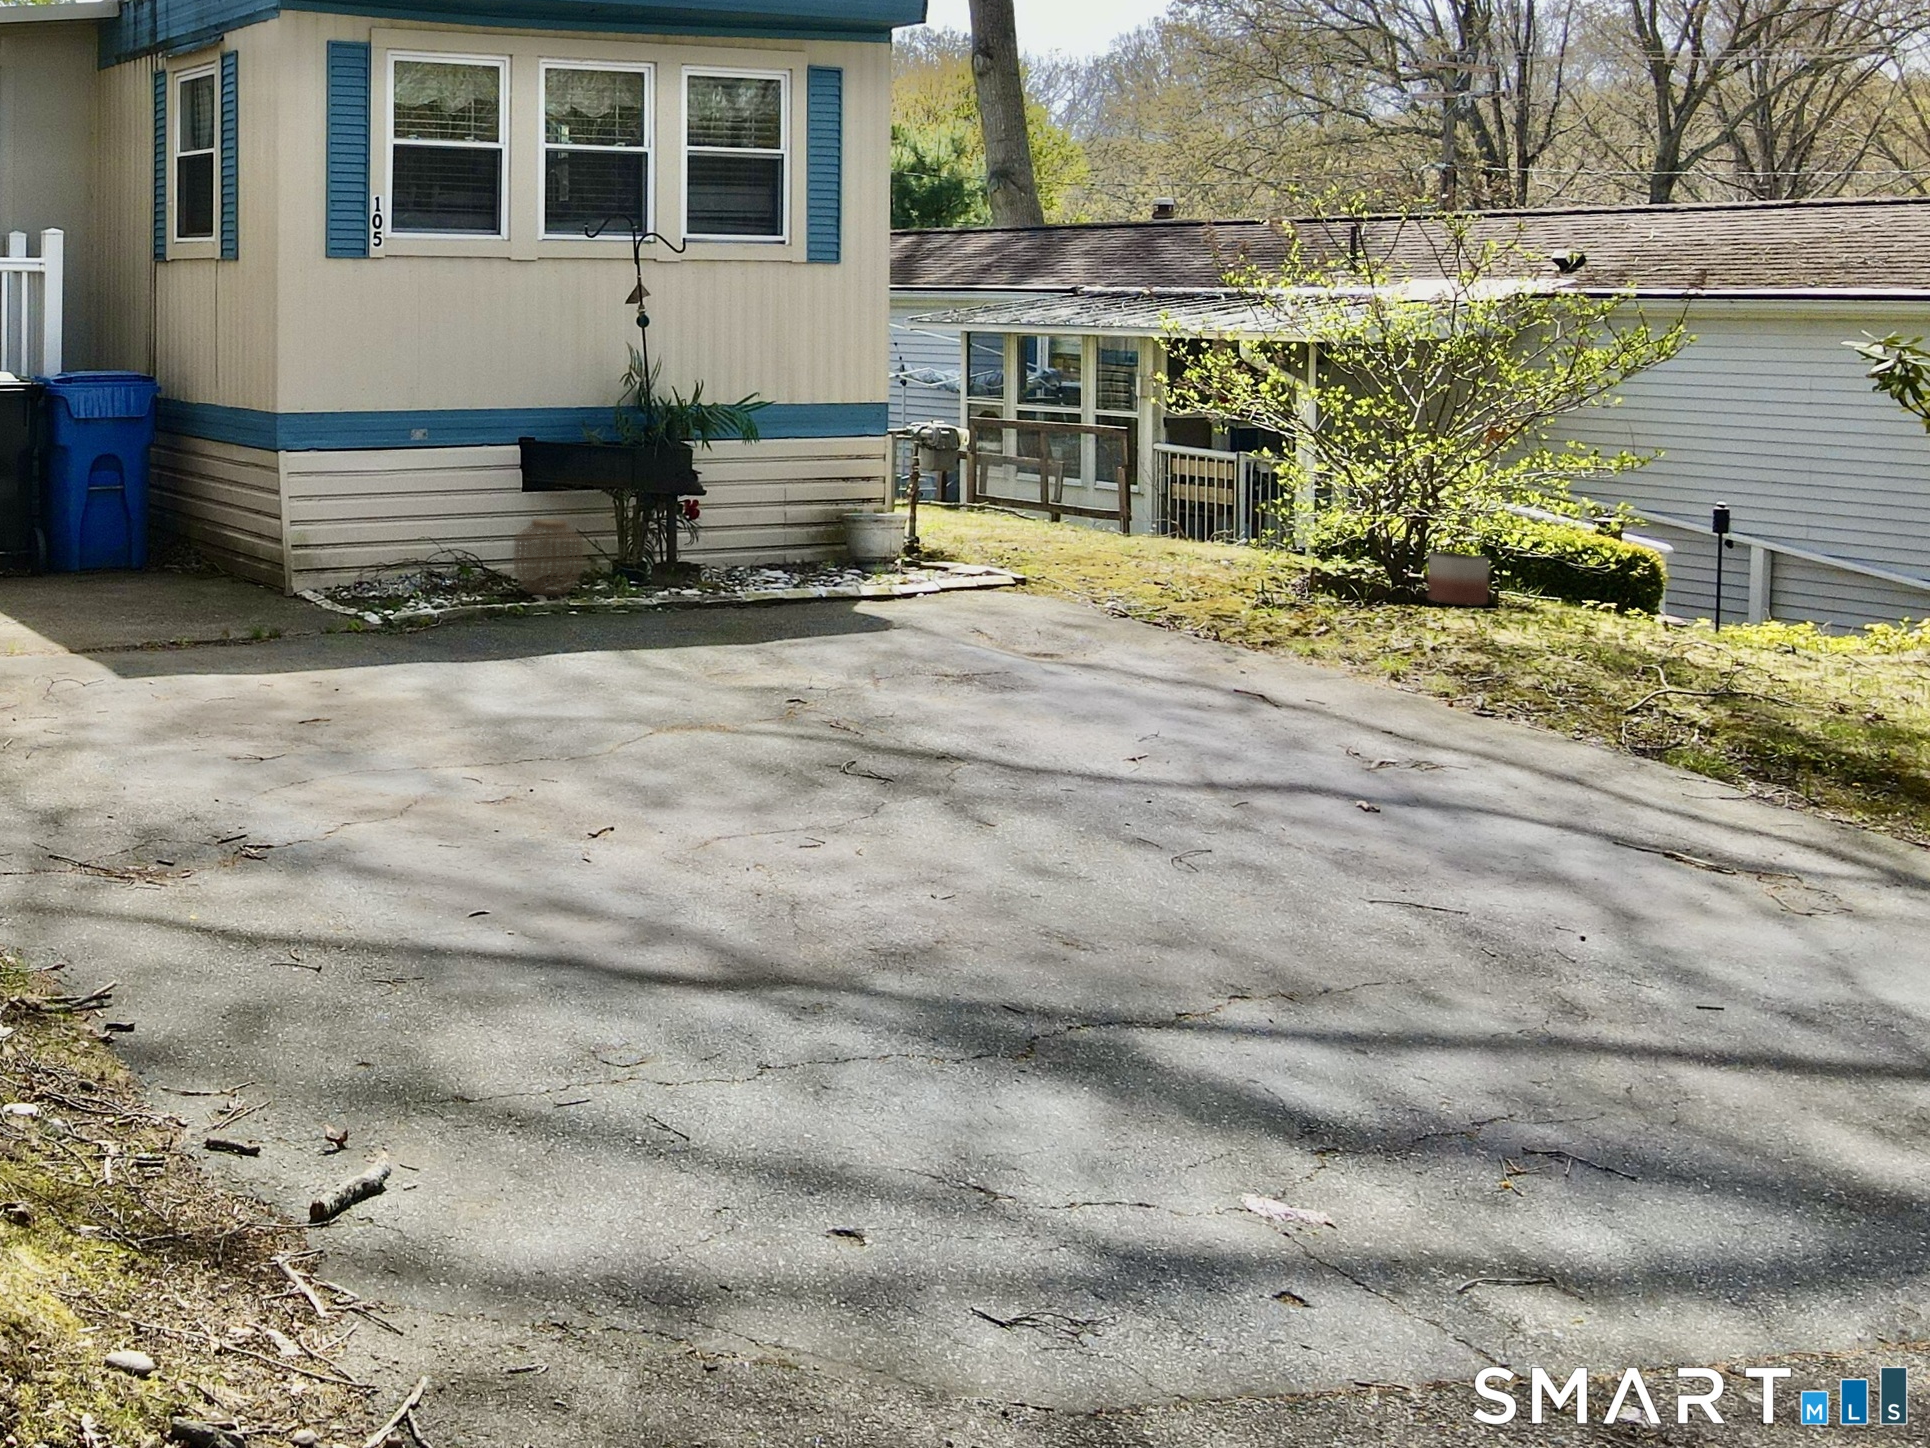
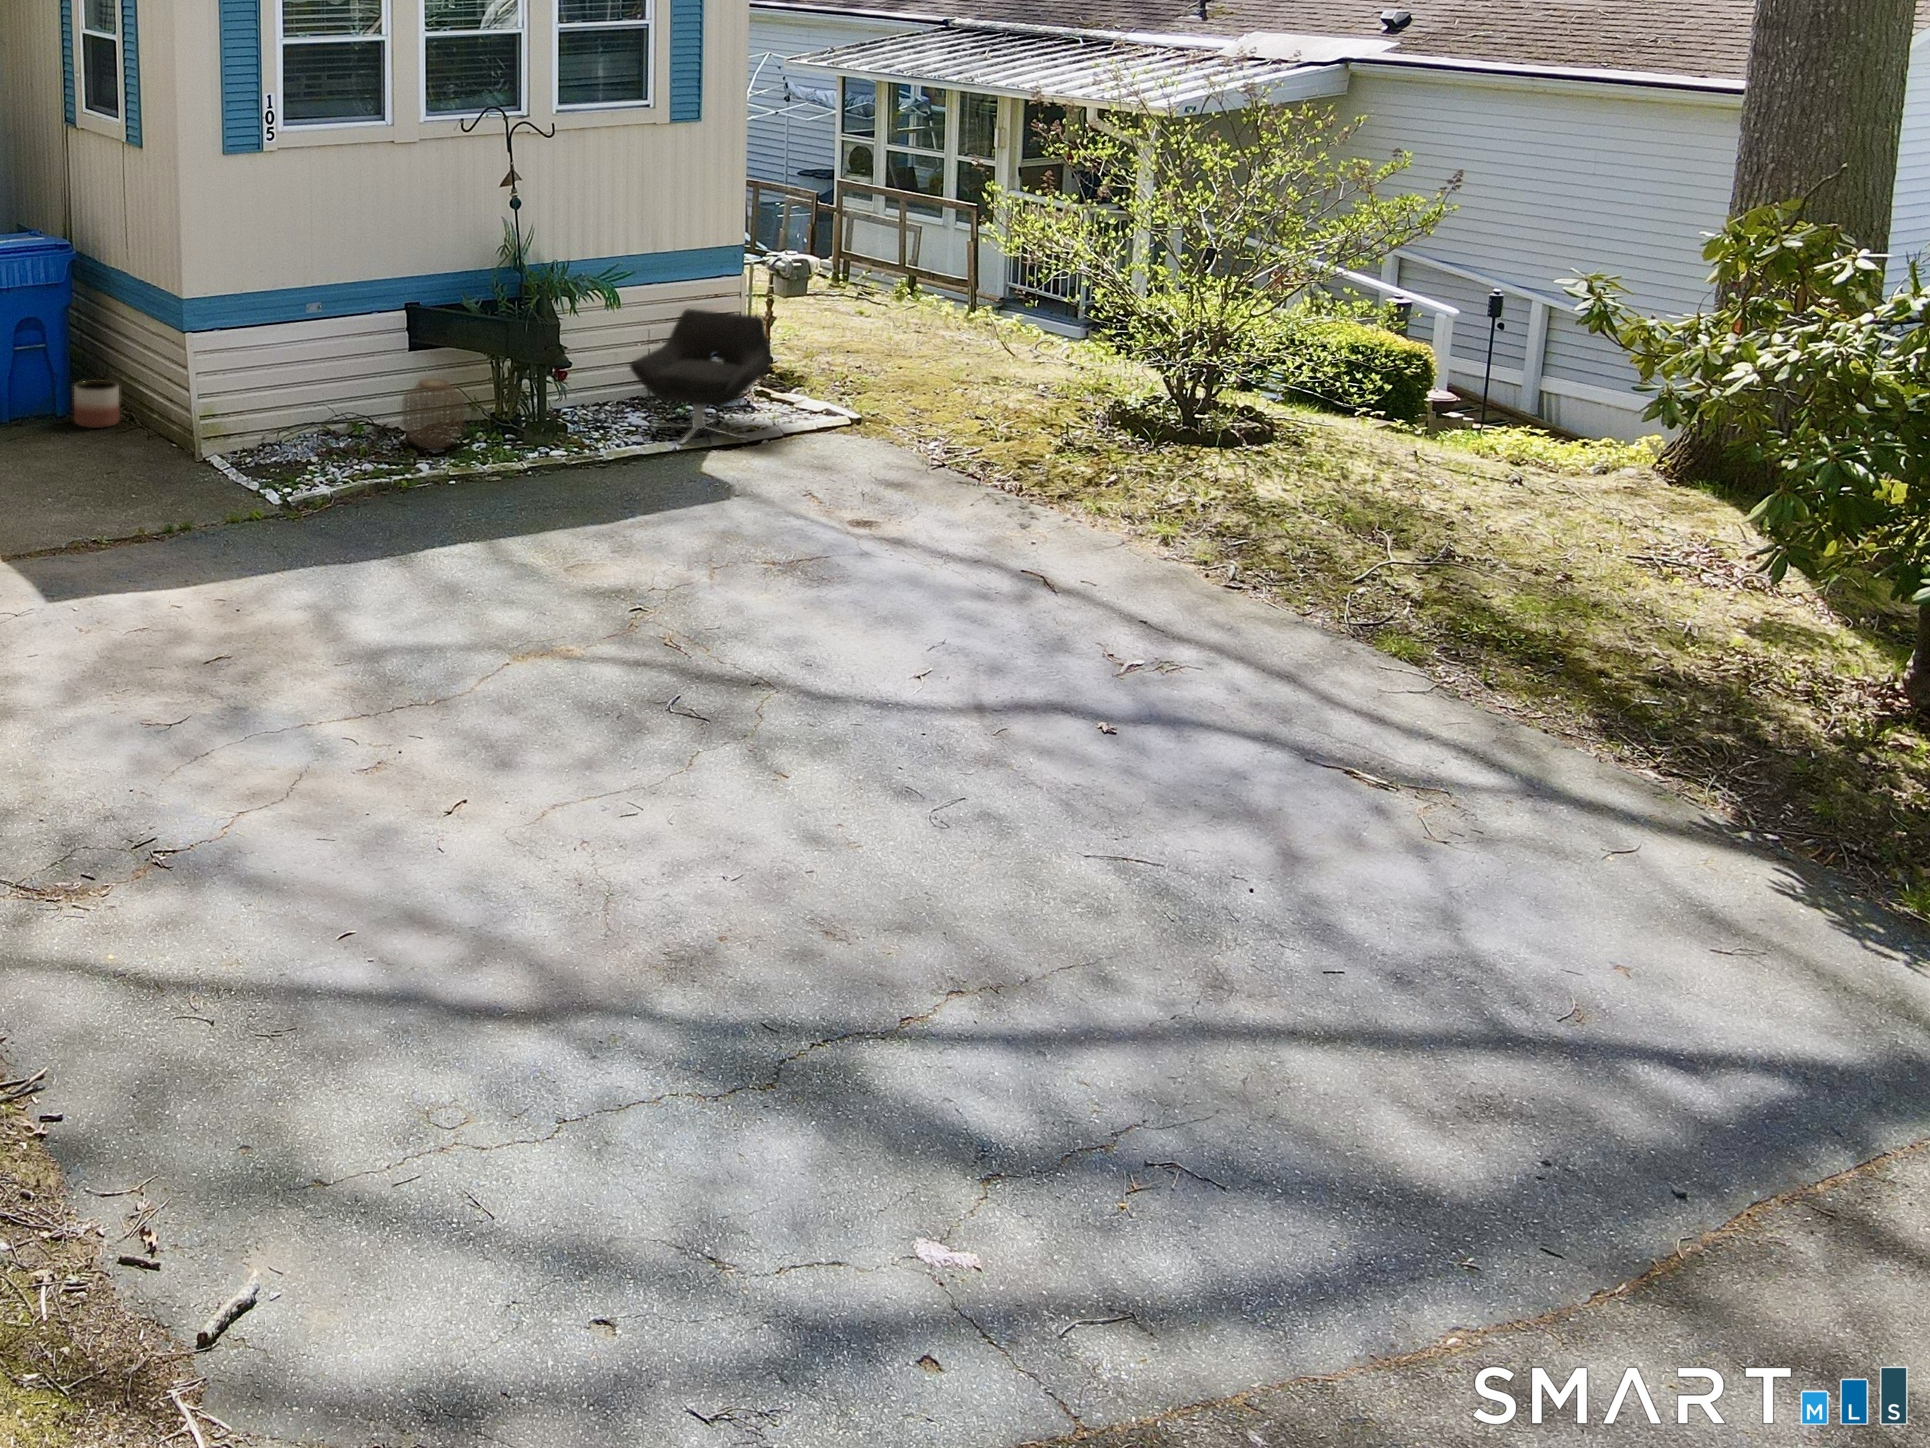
lounge chair: none [765,464,925,600] -> present [630,309,772,444]
planter: present [1427,552,1489,606] -> present [74,380,120,428]

